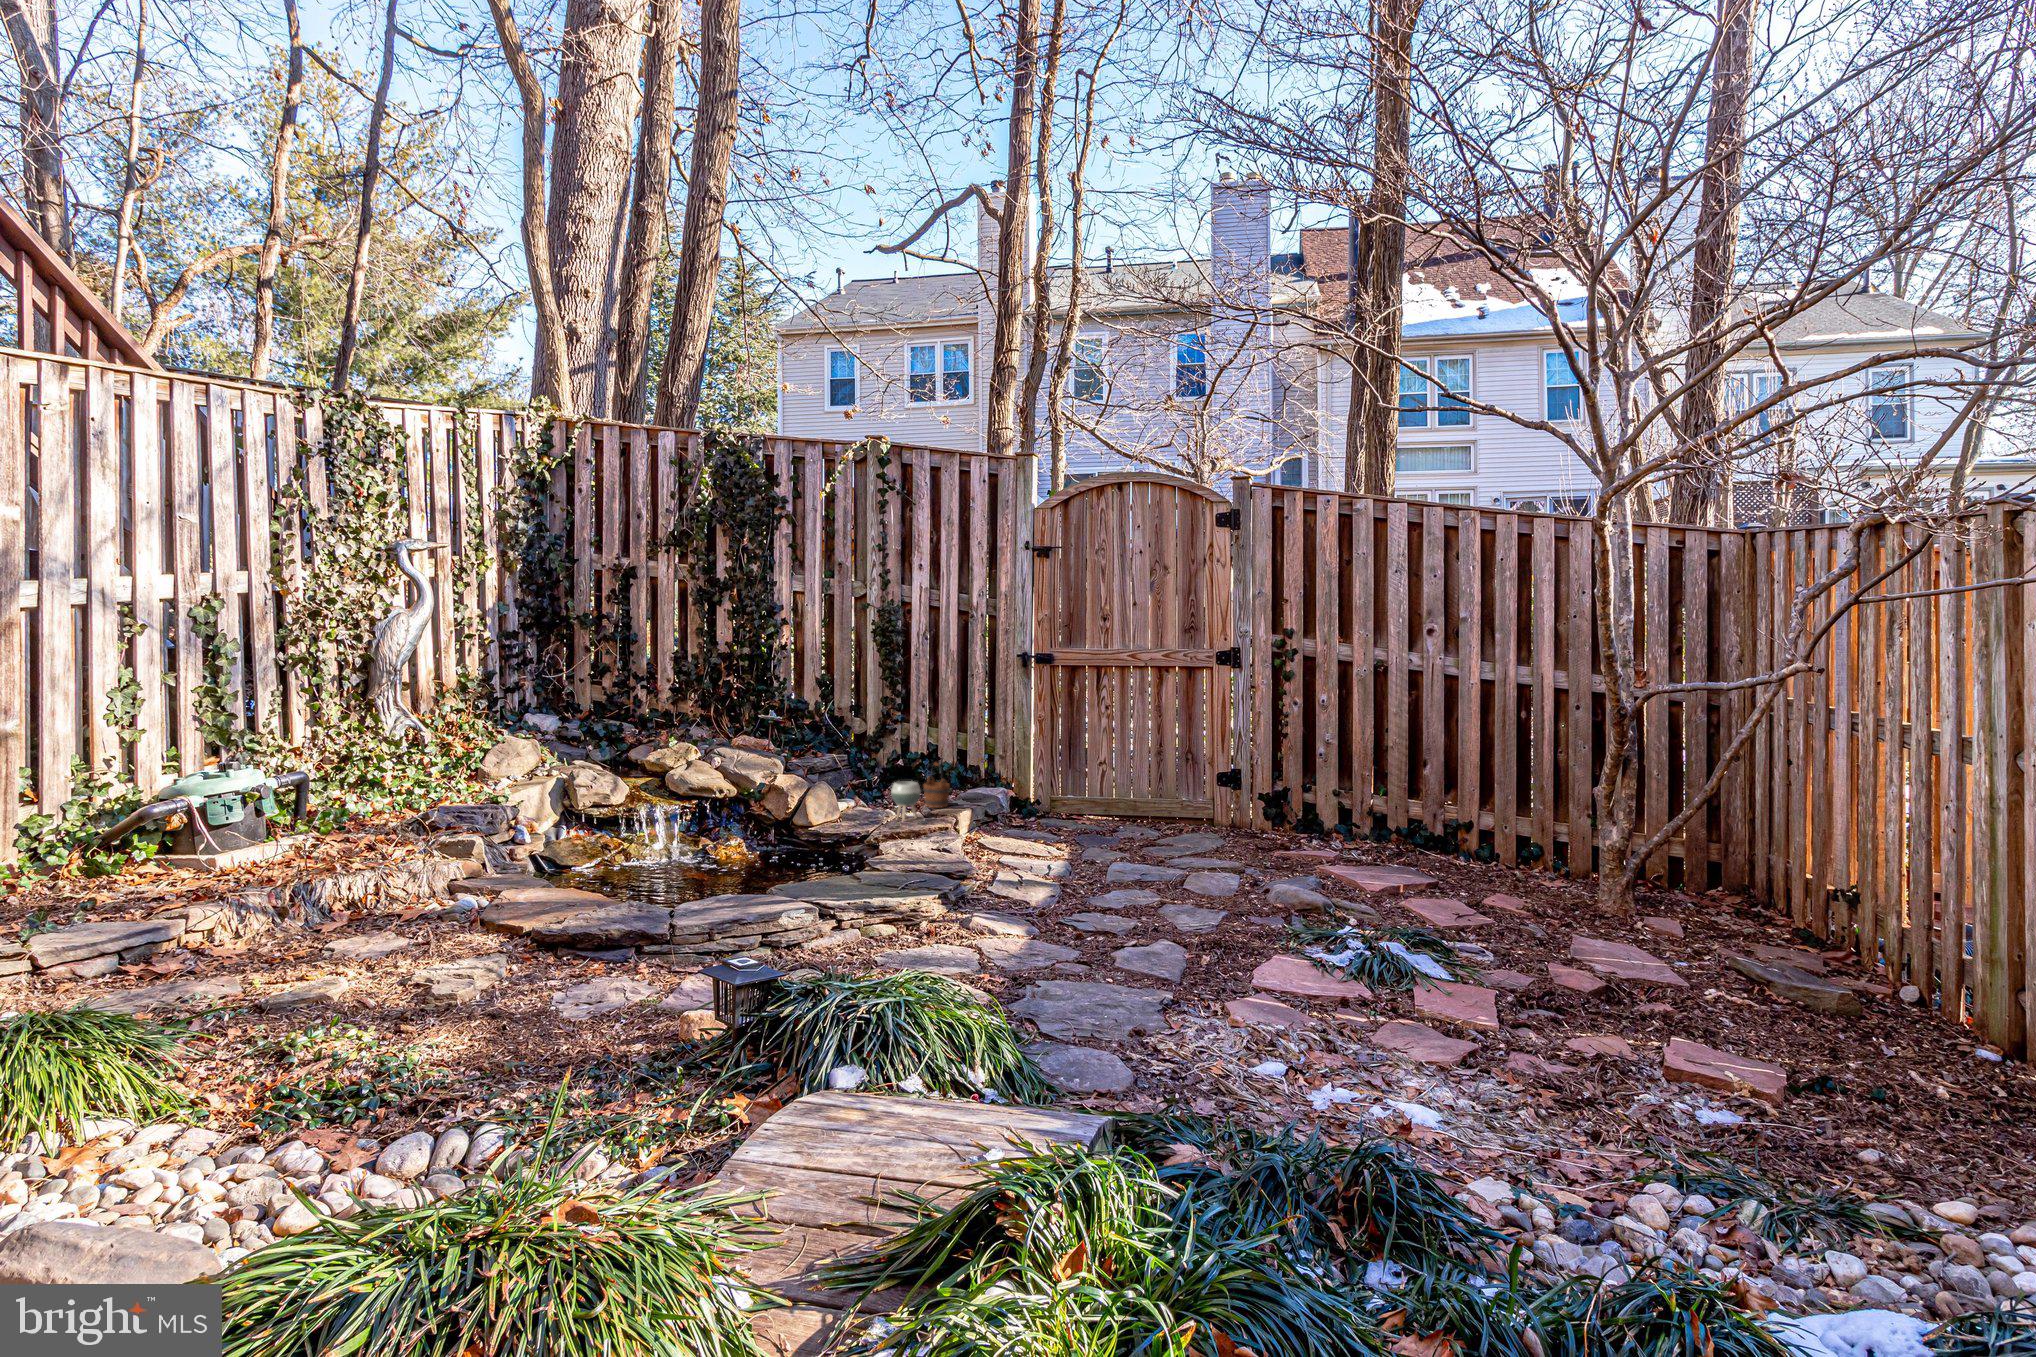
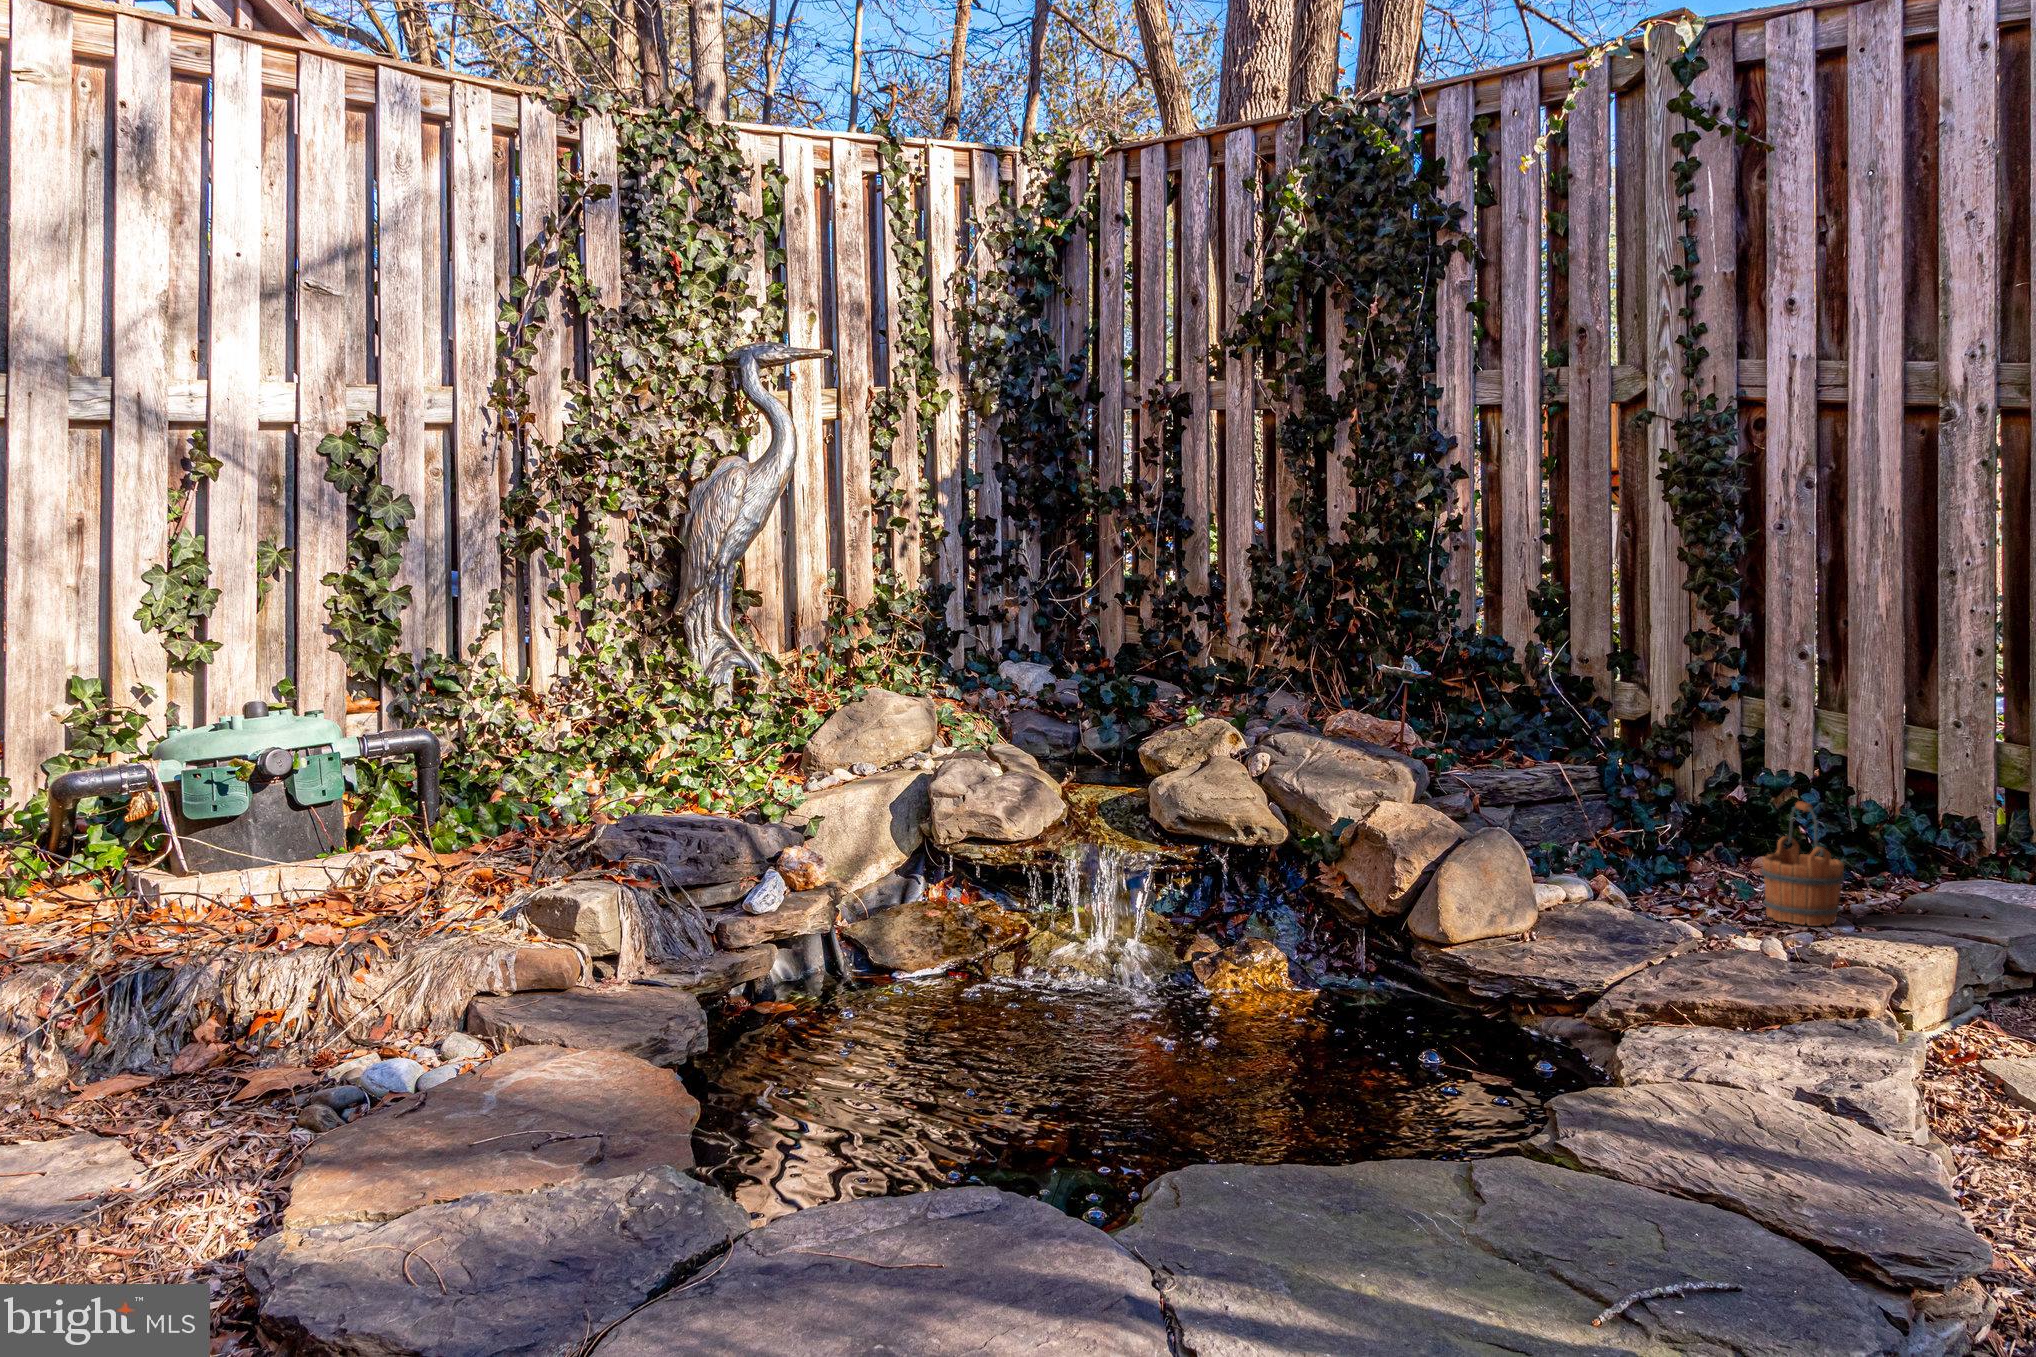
planter: present [891,781,921,821] -> none [1648,843,1735,951]

